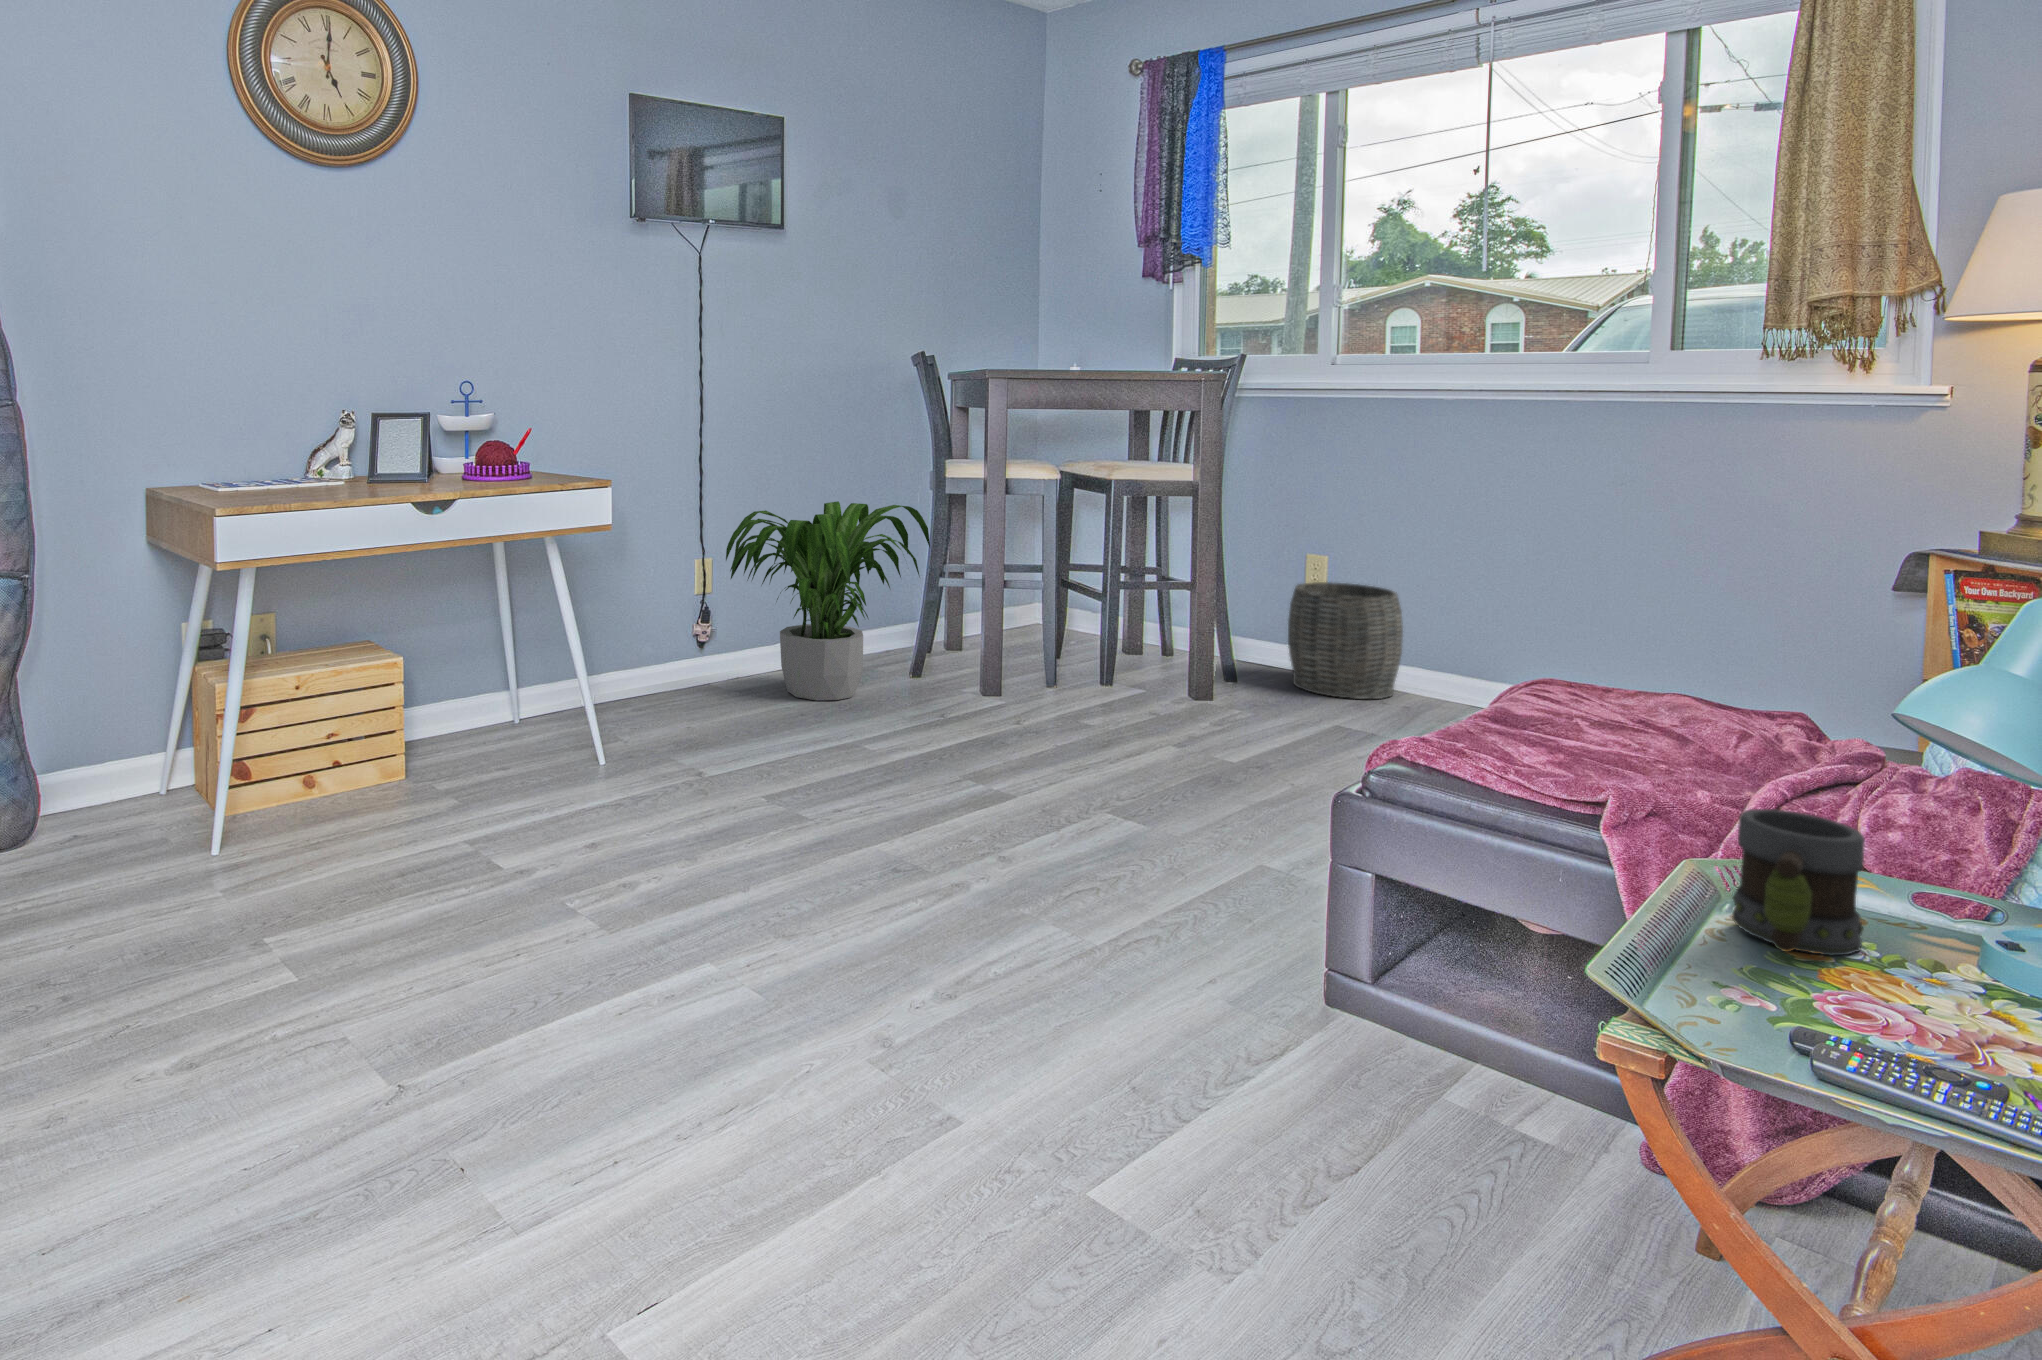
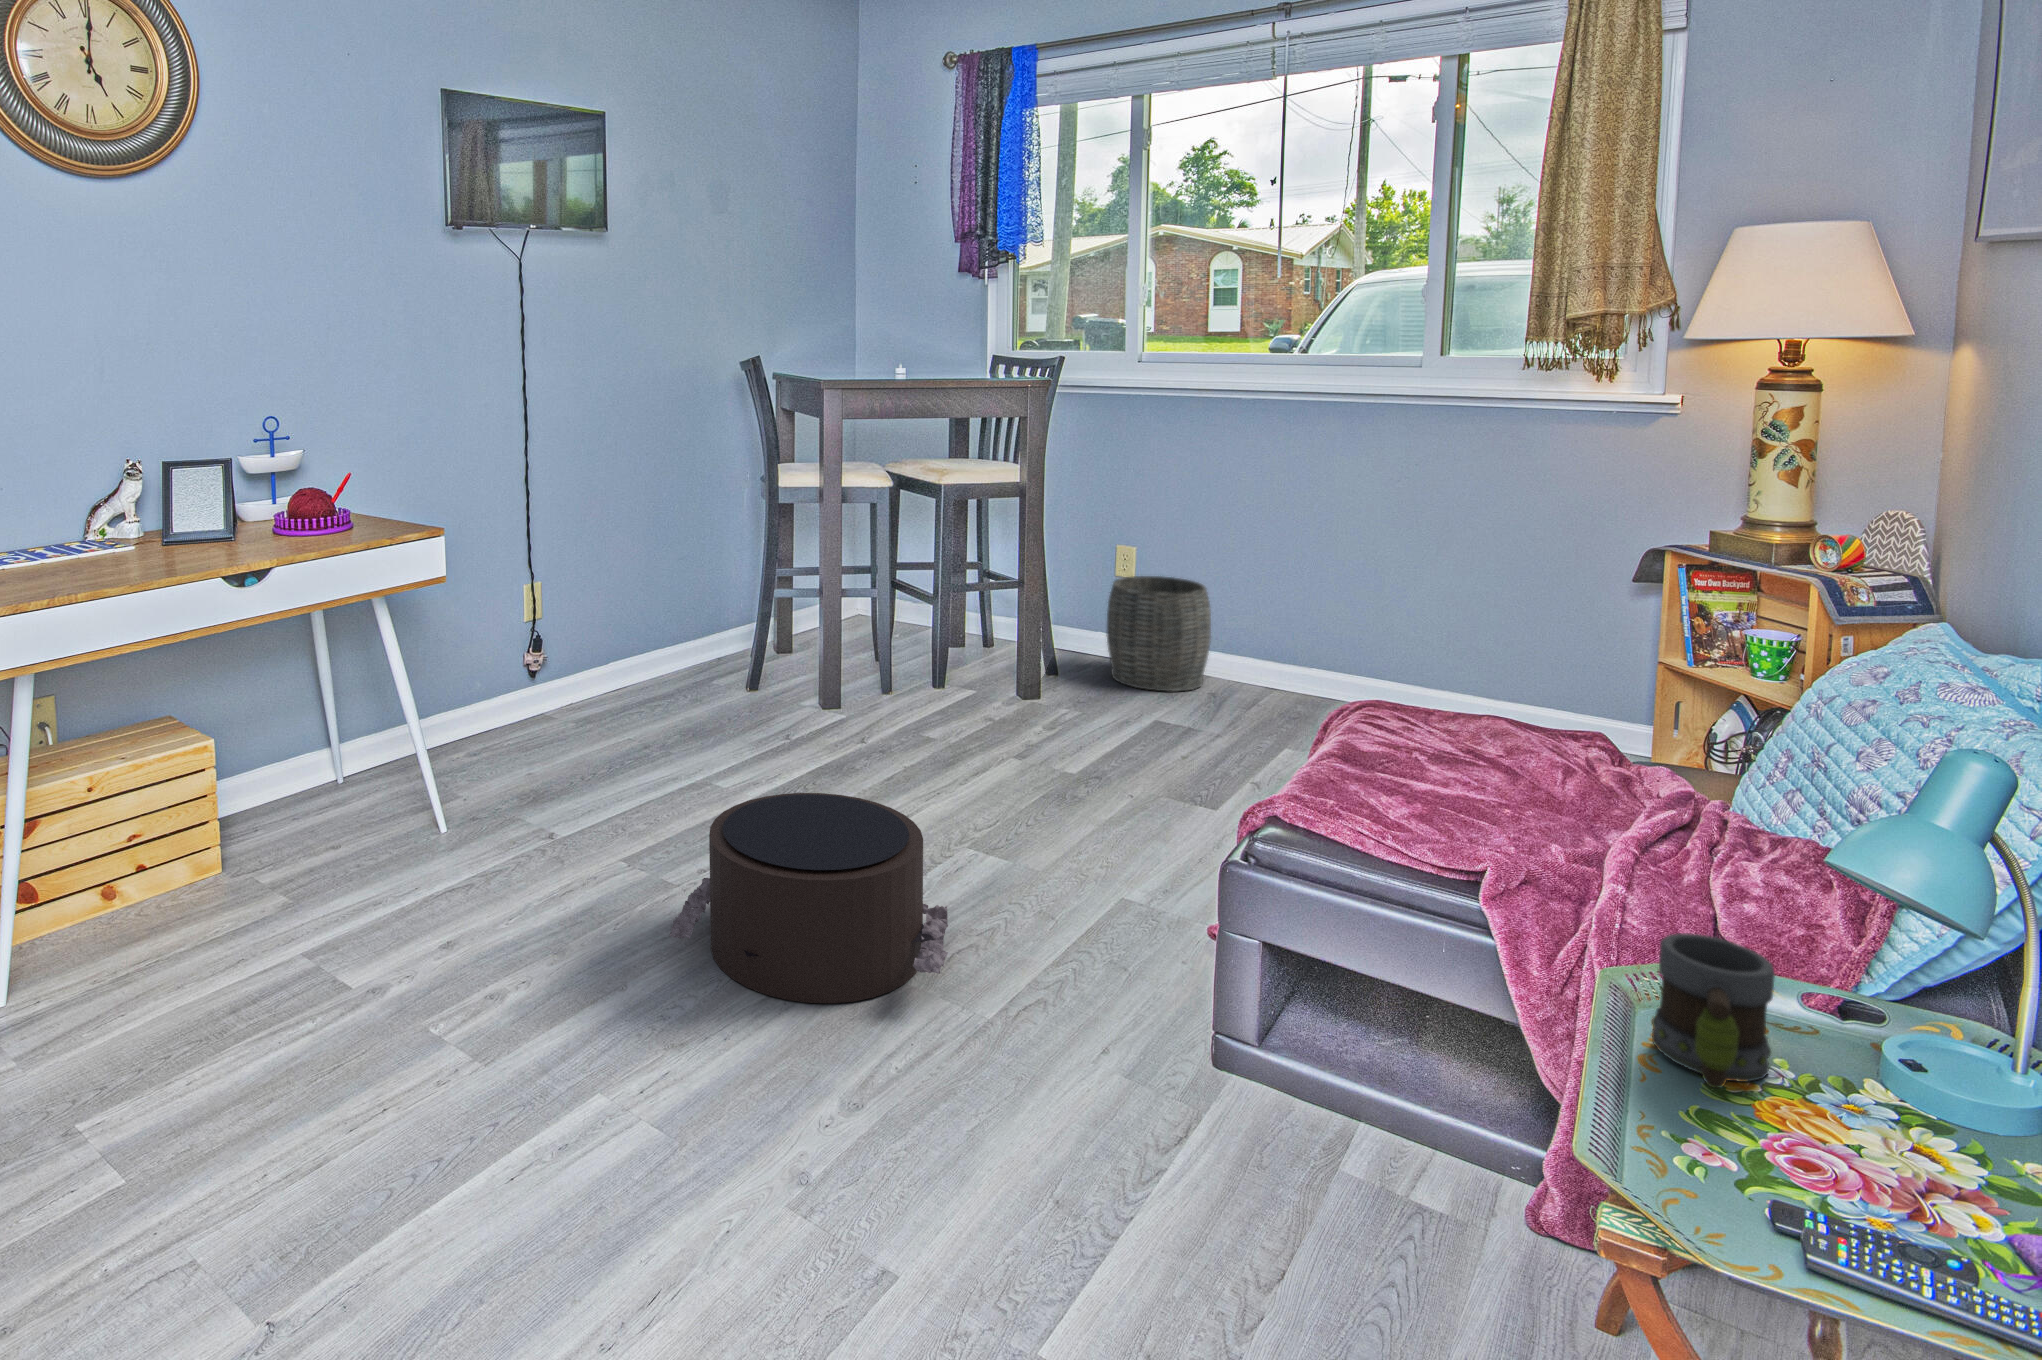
potted plant: present [726,501,930,700] -> none [558,516,768,732]
pouf: none [791,733,1068,919] -> present [670,793,948,1003]

